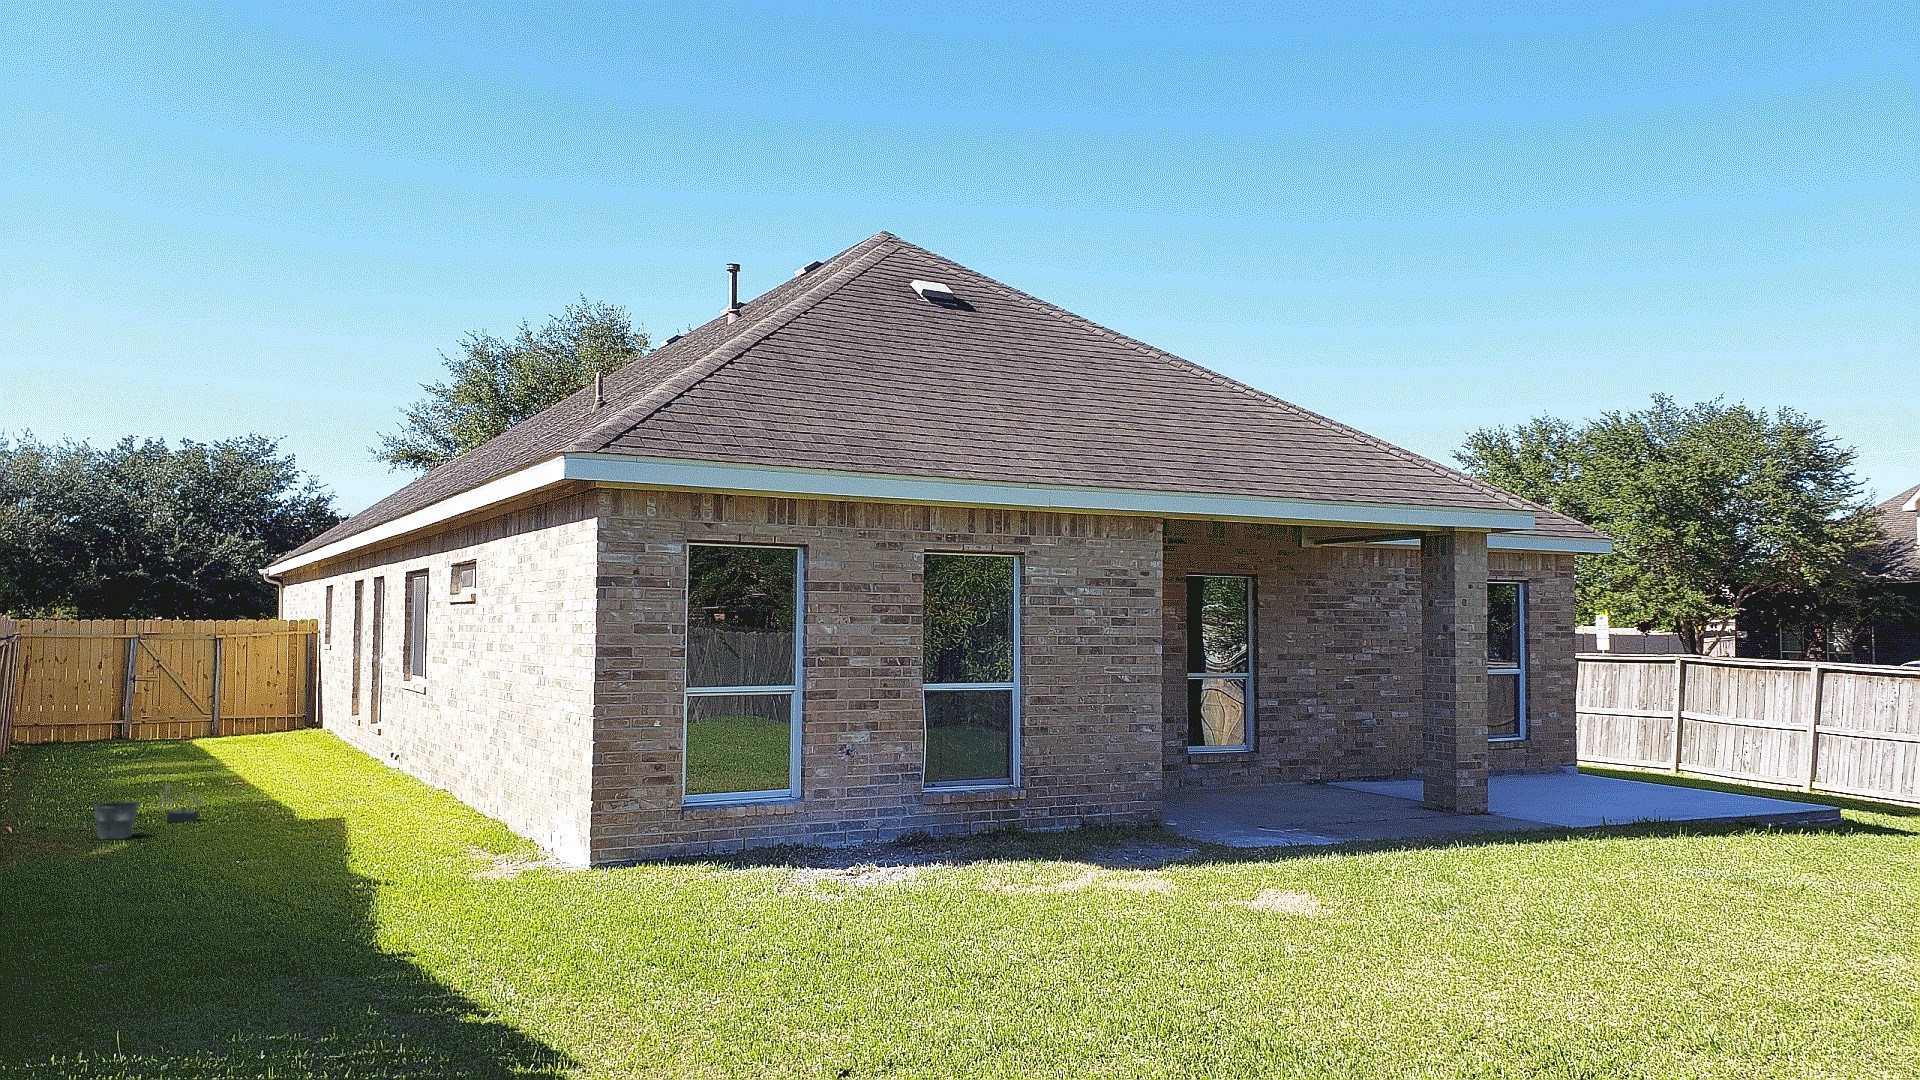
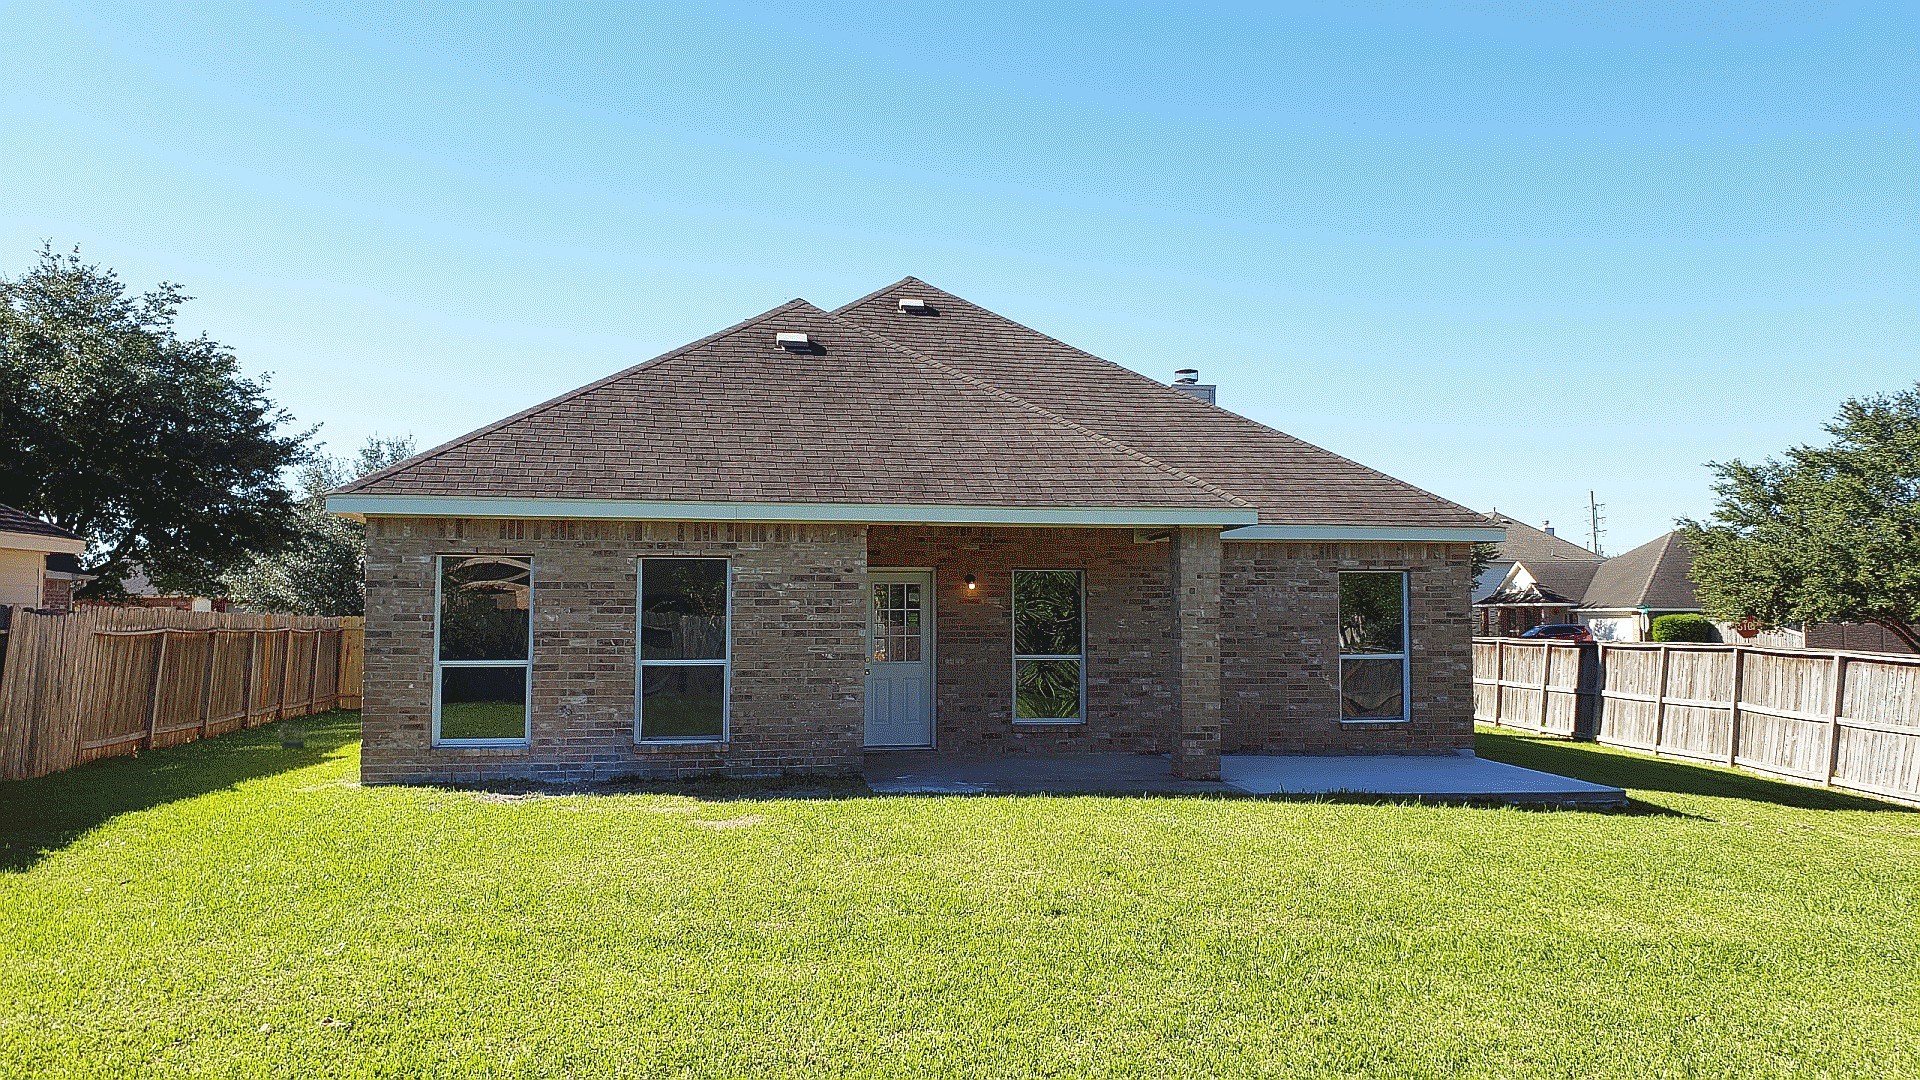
bucket: present [89,802,139,839] -> none [208,732,241,756]

